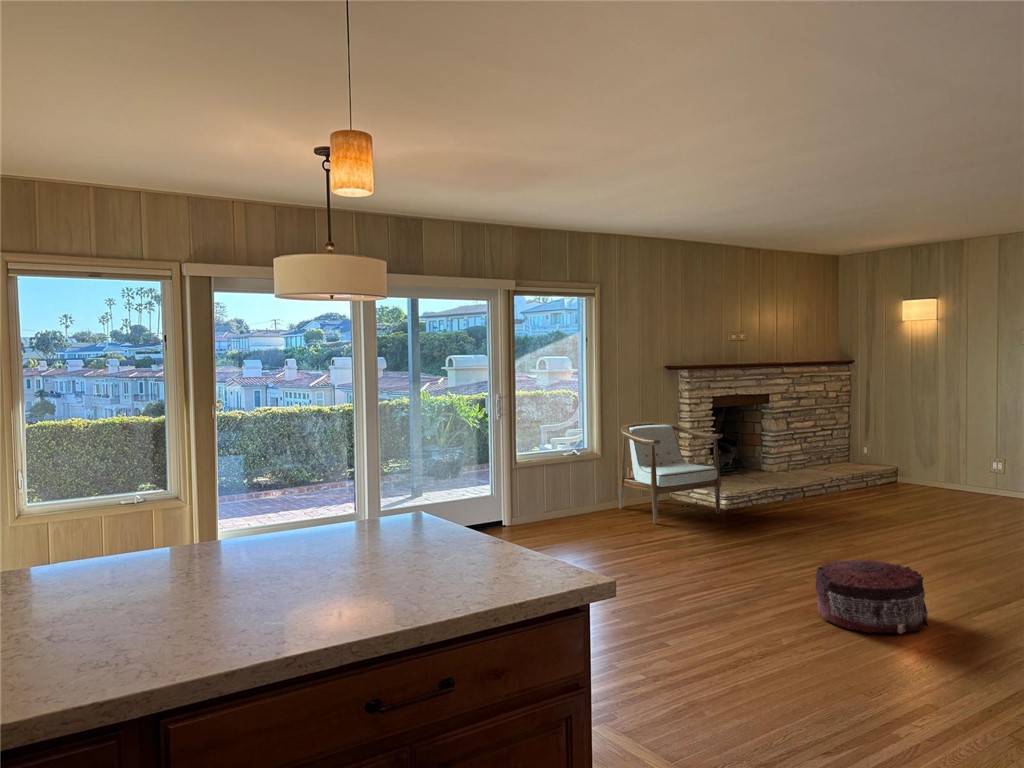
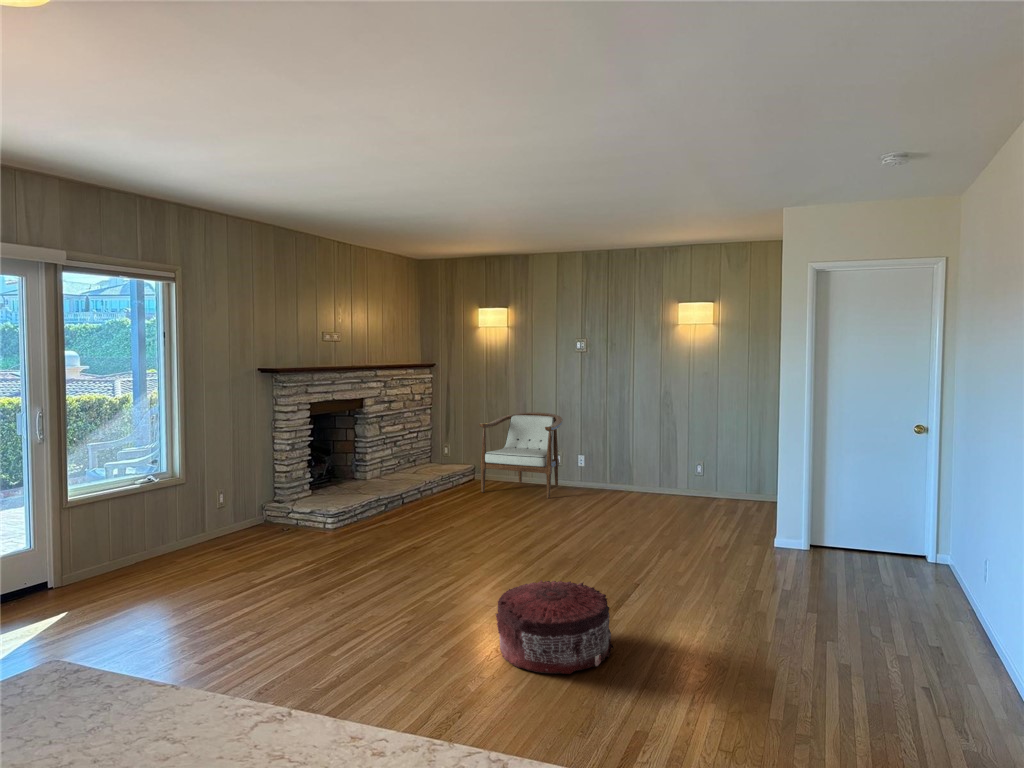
armchair: present [619,422,723,524] -> present [479,412,563,499]

